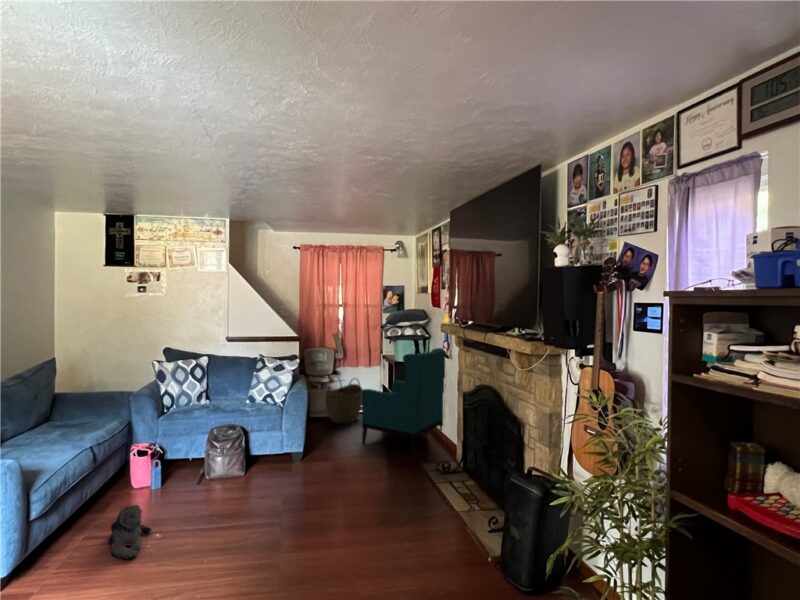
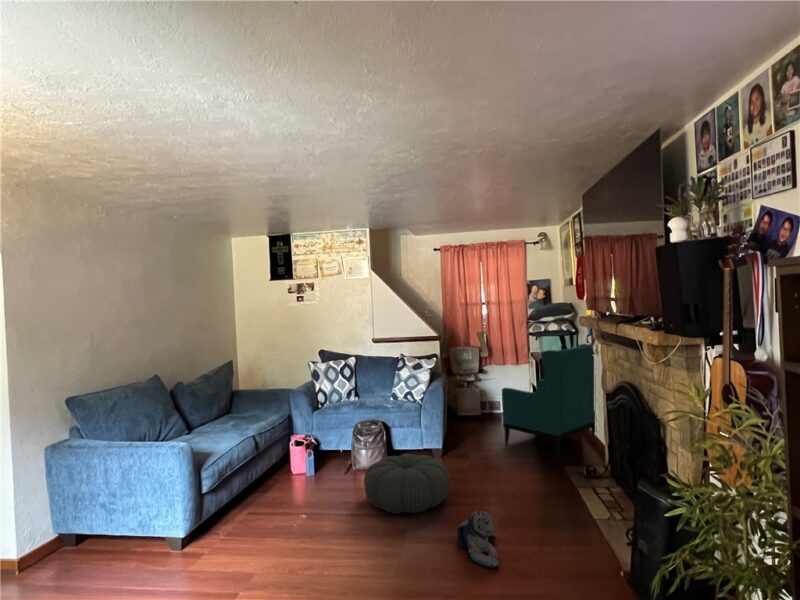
woven basket: present [325,377,362,424] -> none [470,375,509,424]
pouf: none [226,460,320,525] -> present [364,454,450,514]
plush toy: present [108,505,151,559] -> present [457,511,499,568]

